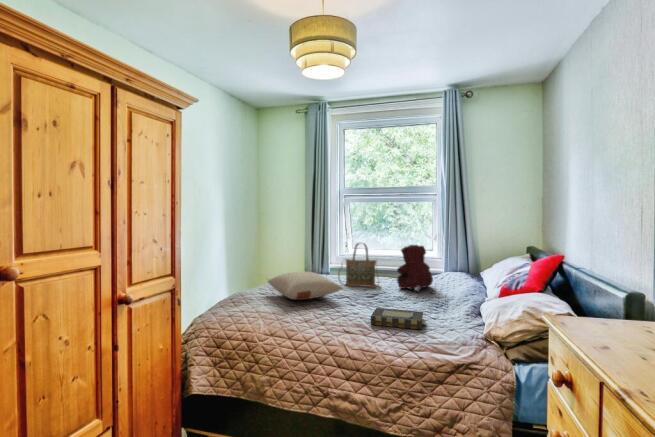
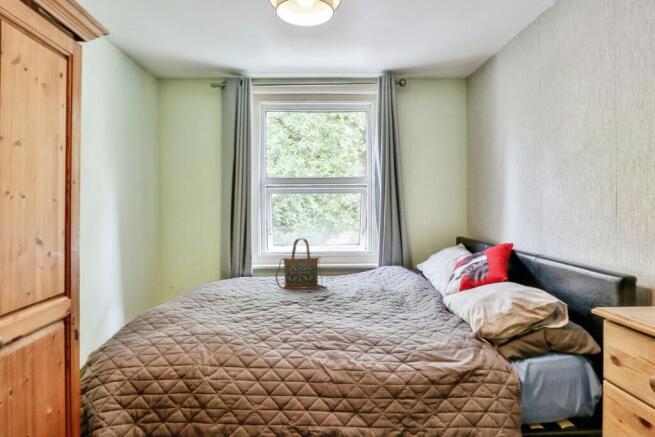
teddy bear: present [397,245,433,292] -> none [342,238,381,290]
pillow: present [268,272,344,300] -> none [194,277,295,312]
book: present [371,308,426,329] -> none [340,313,405,335]

